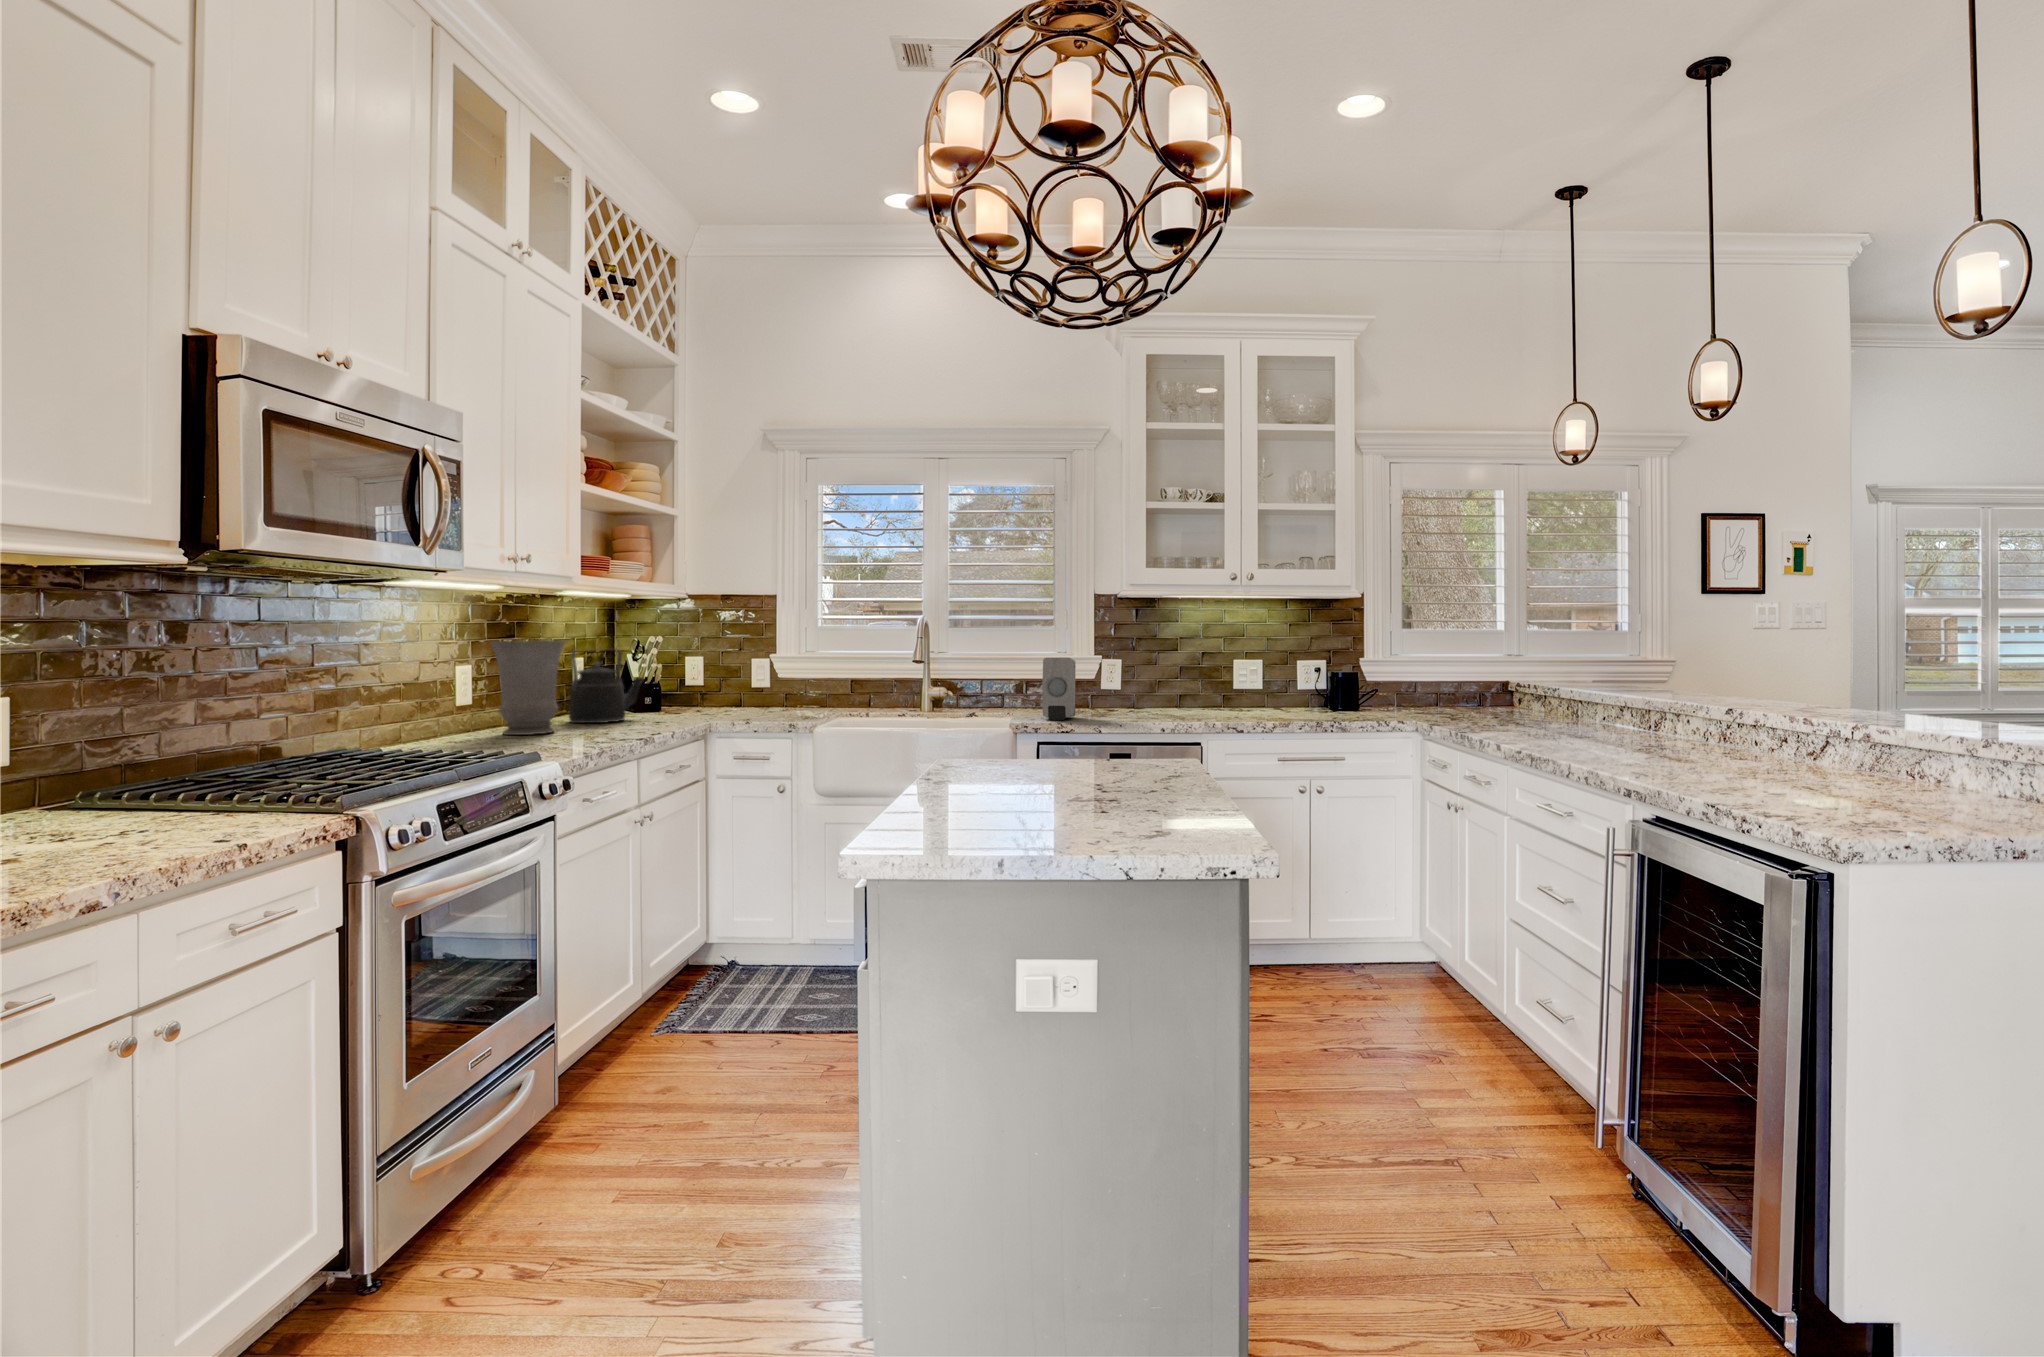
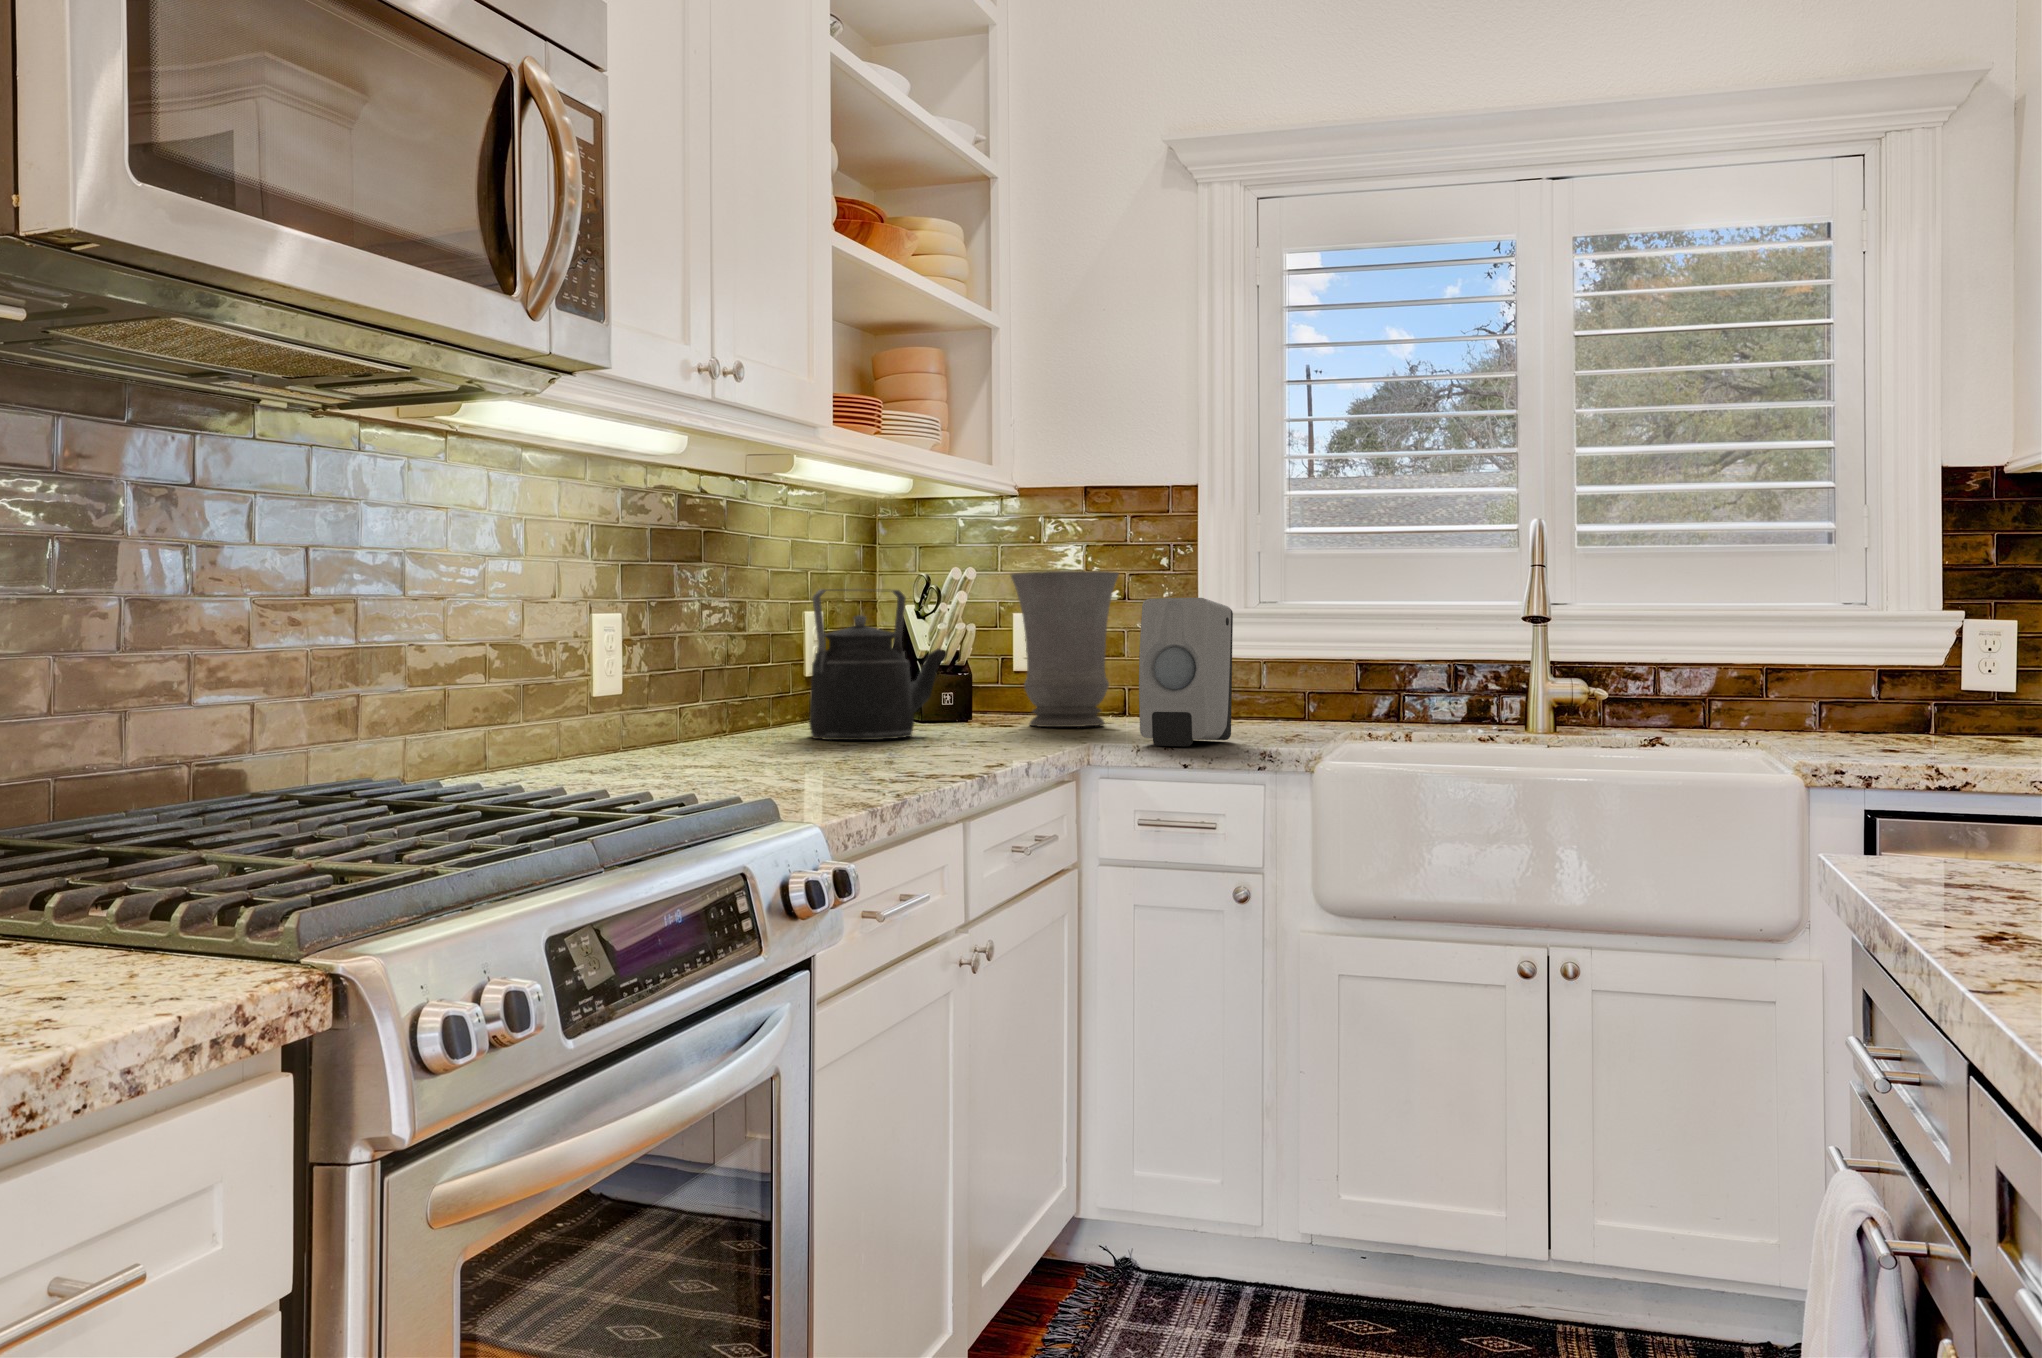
vase: present [491,640,565,735] -> present [1011,571,1119,727]
soap dispenser: present [1042,658,1075,720] -> present [1139,598,1233,746]

